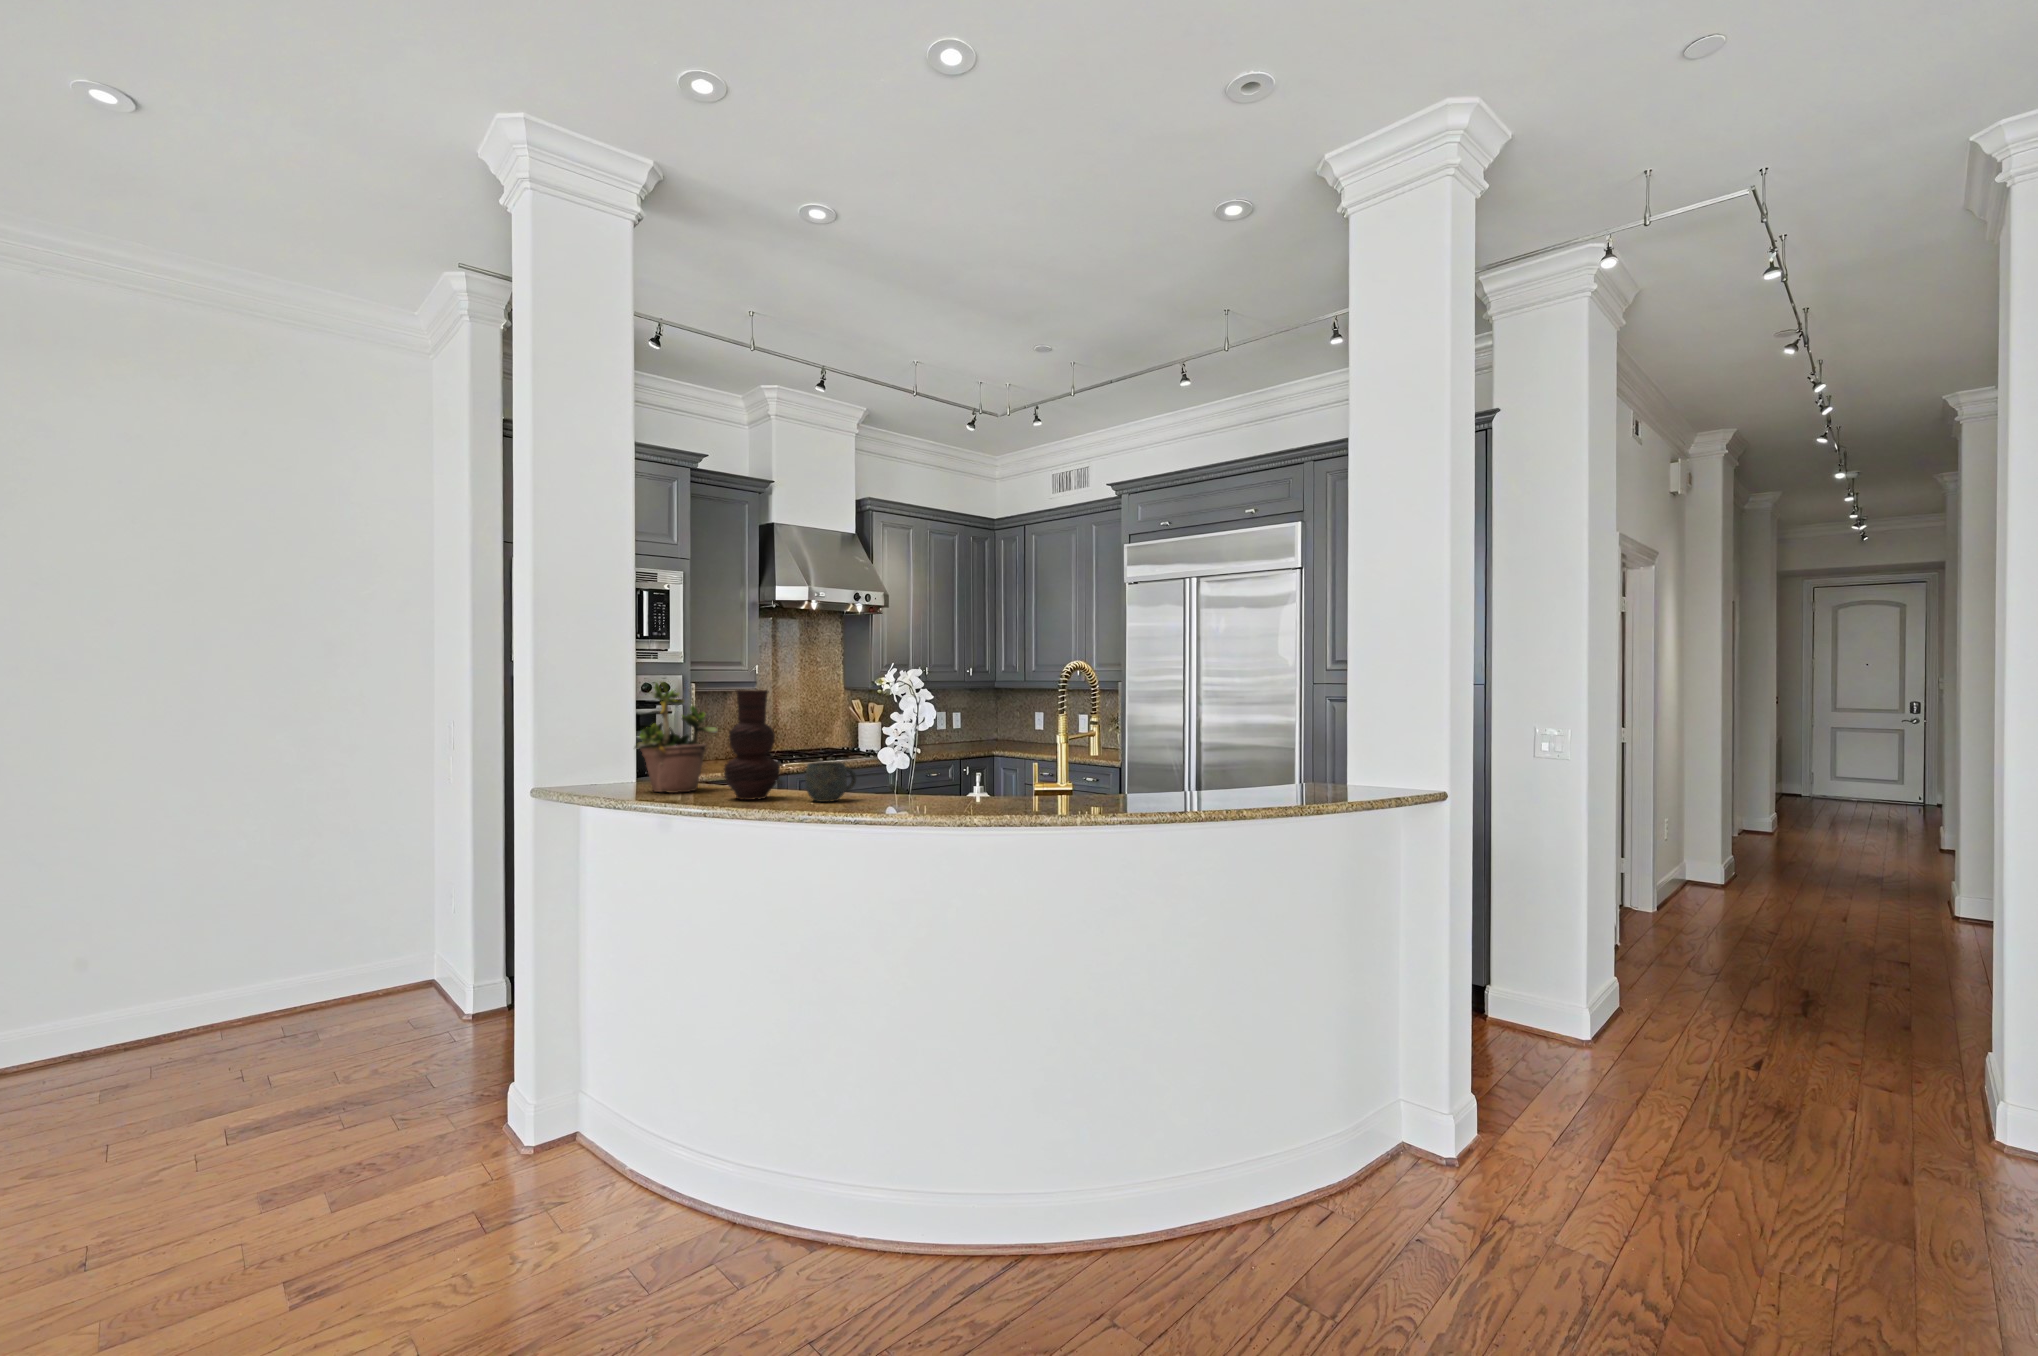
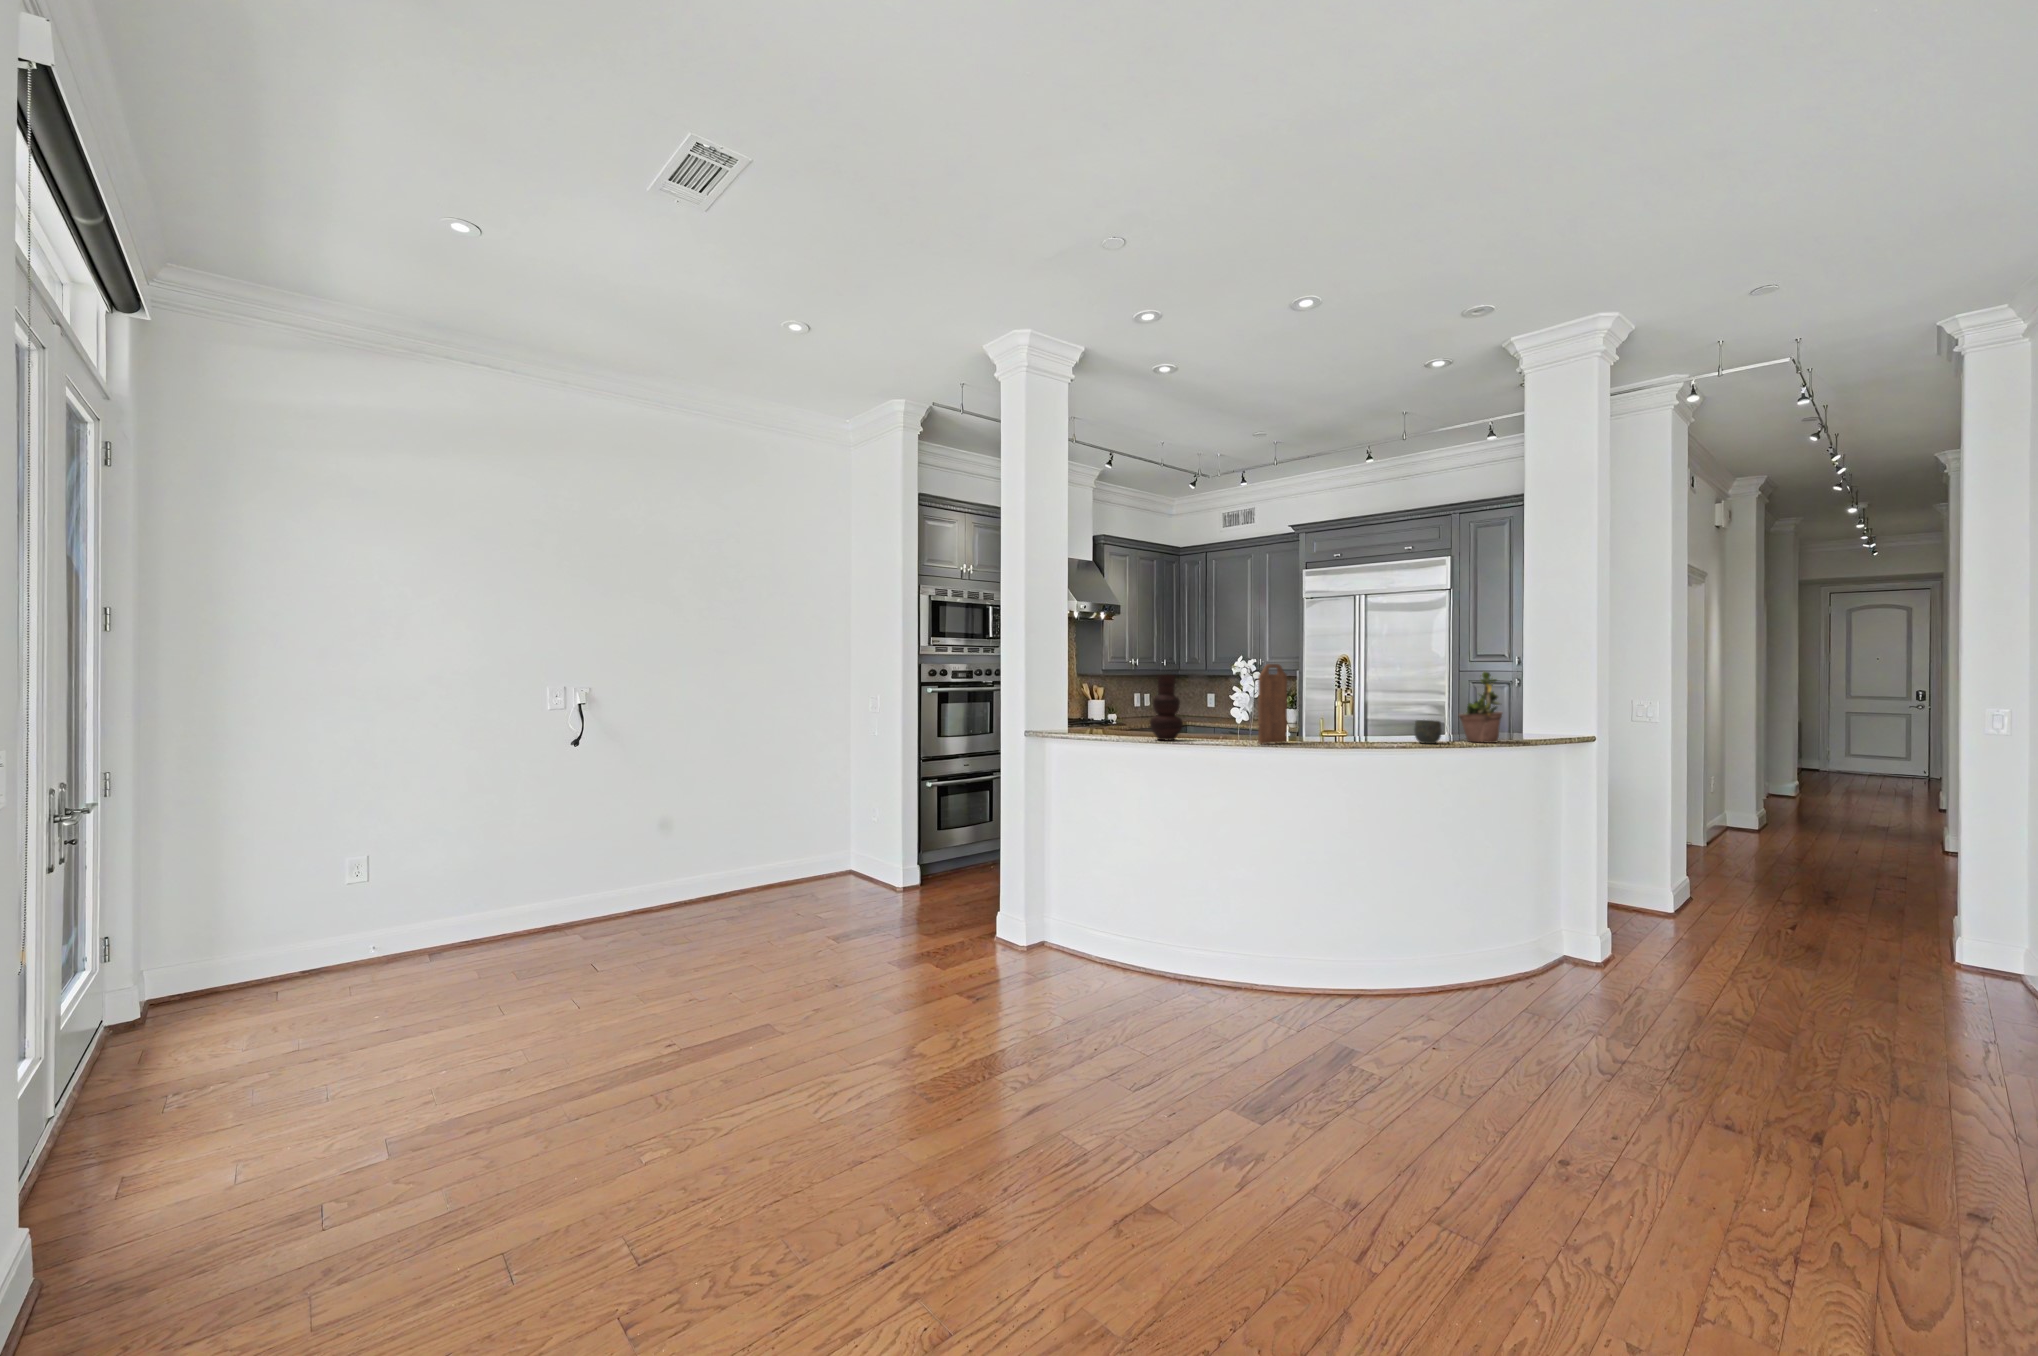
cutting board: none [877,672,941,809] -> present [1258,664,1287,744]
potted plant: present [635,682,718,793] -> present [1459,672,1502,743]
mug: present [806,762,856,802] -> present [1414,720,1442,744]

